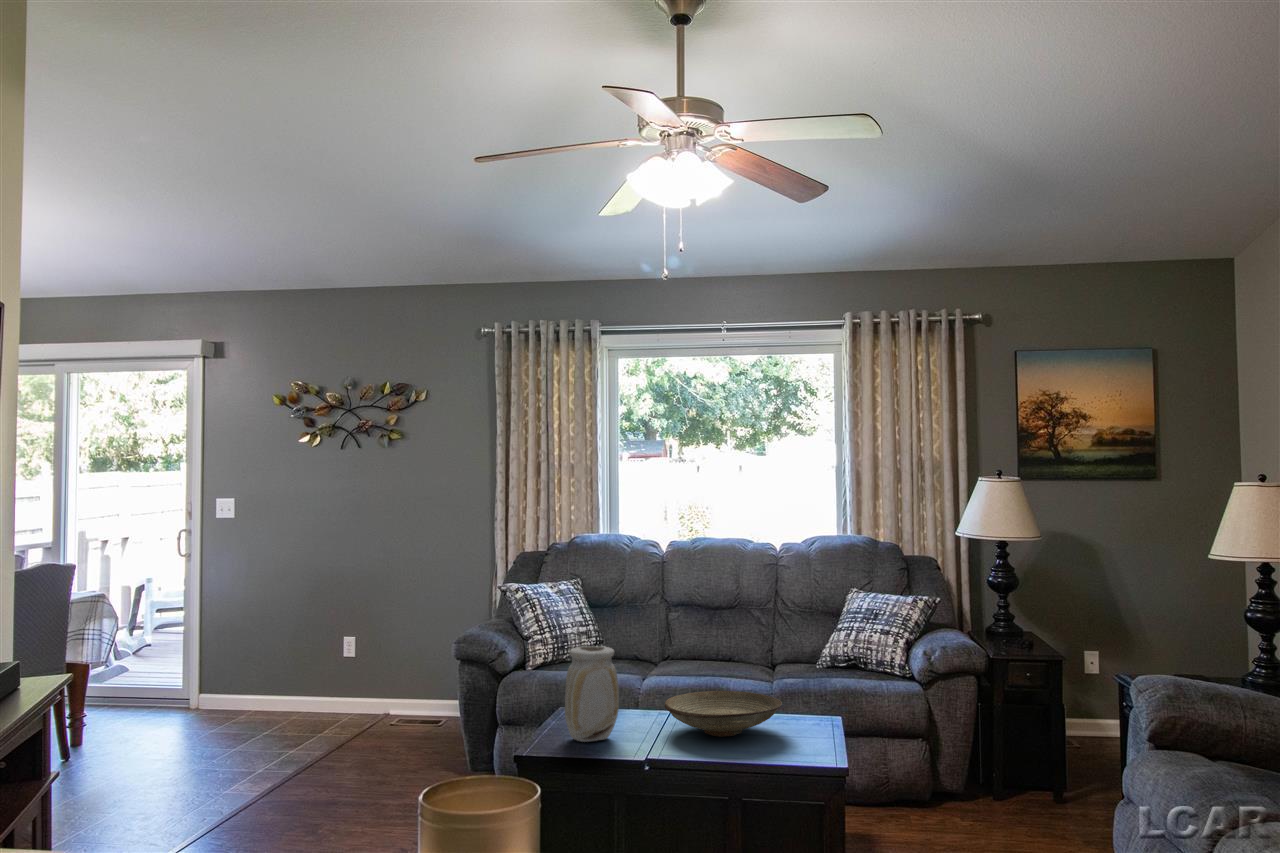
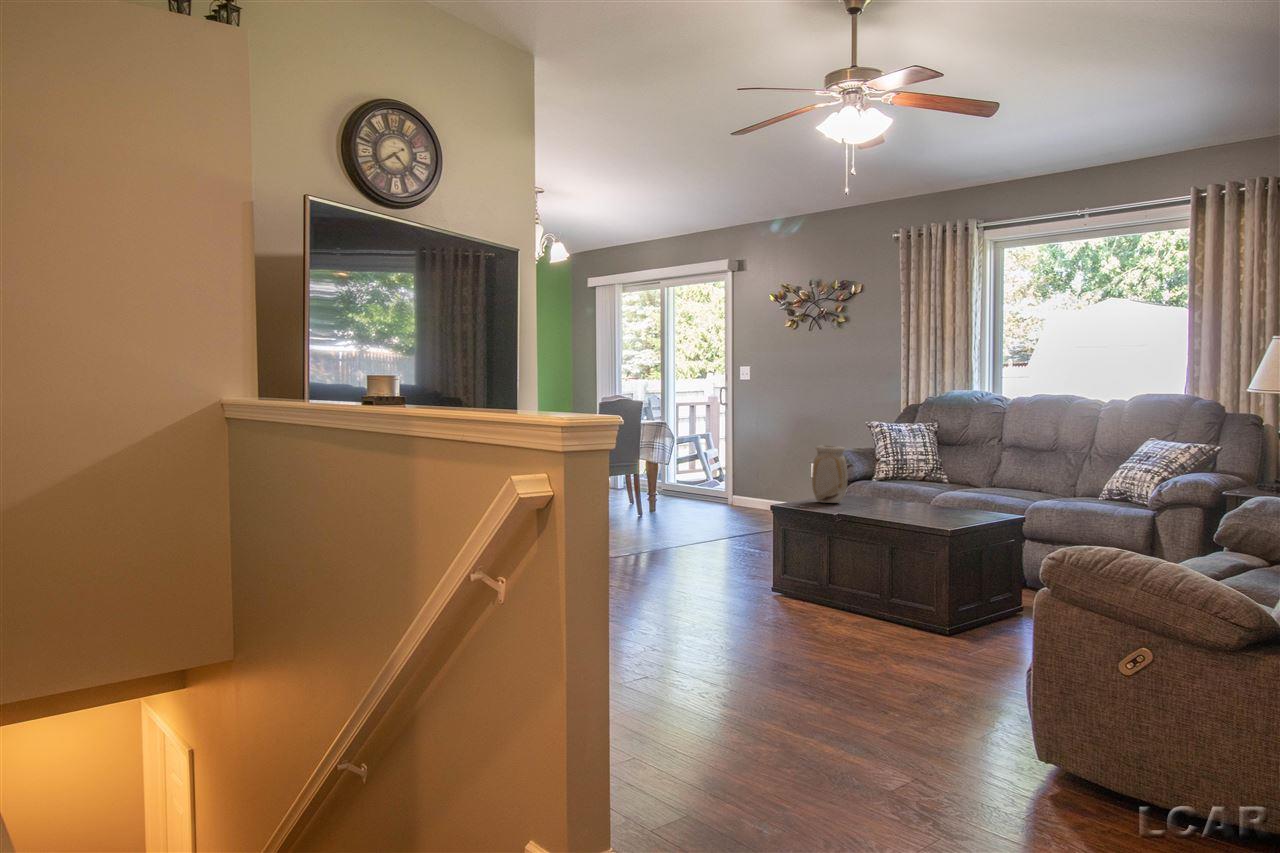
decorative bowl: present [665,691,782,737] -> none [874,486,958,510]

